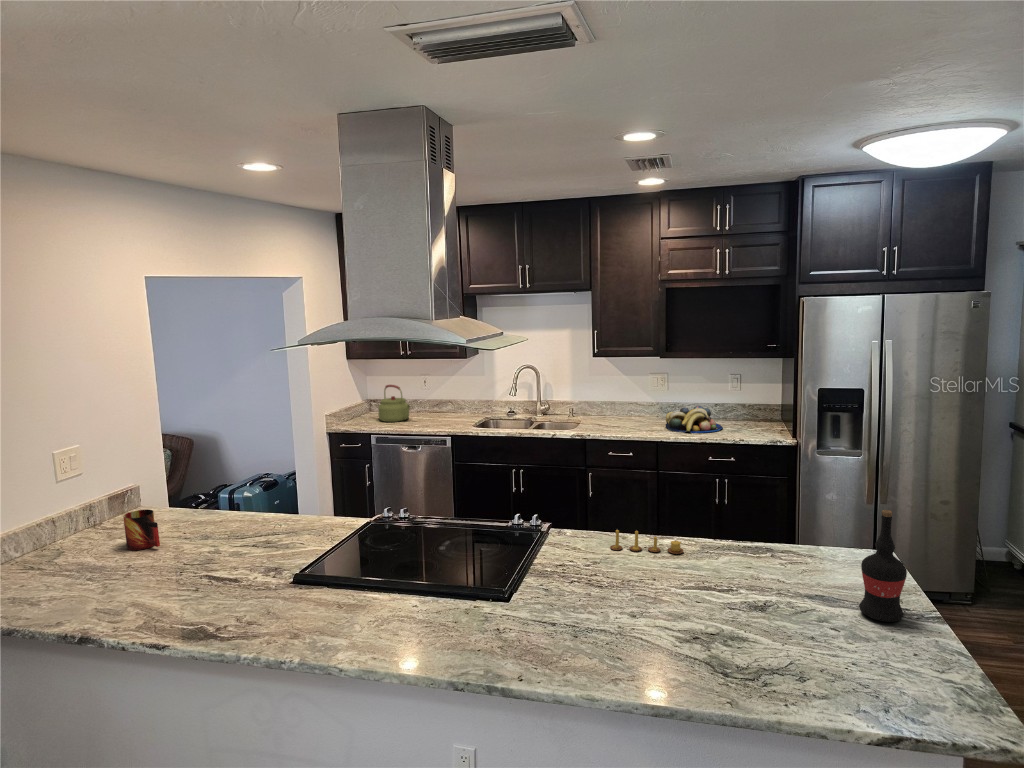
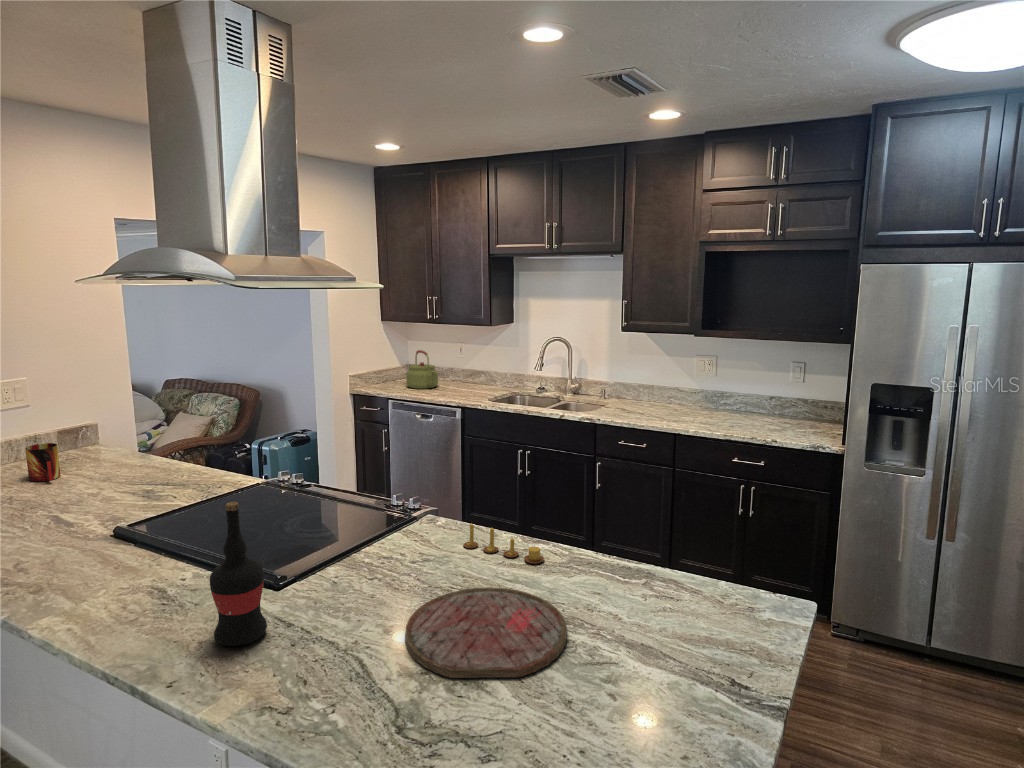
fruit bowl: present [665,406,723,433] -> none [695,396,765,428]
wine bottle: present [859,510,907,622] -> present [210,502,267,646]
cutting board: none [642,573,769,636] -> present [405,587,567,678]

